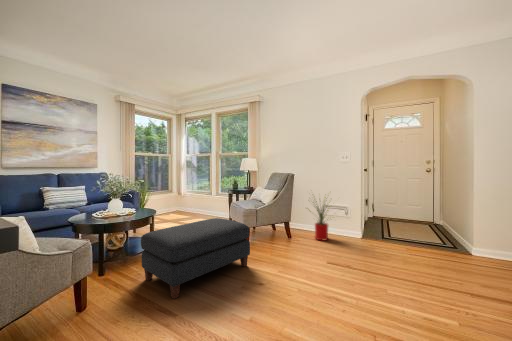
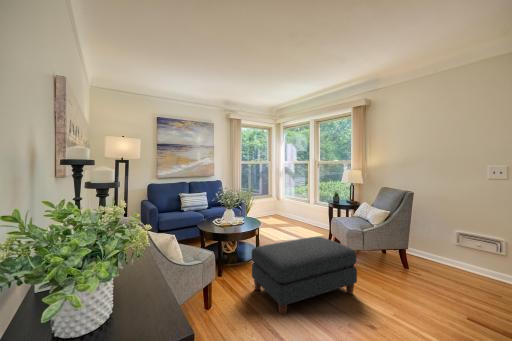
house plant: present [315,201,328,241] -> none [422,212,481,277]

